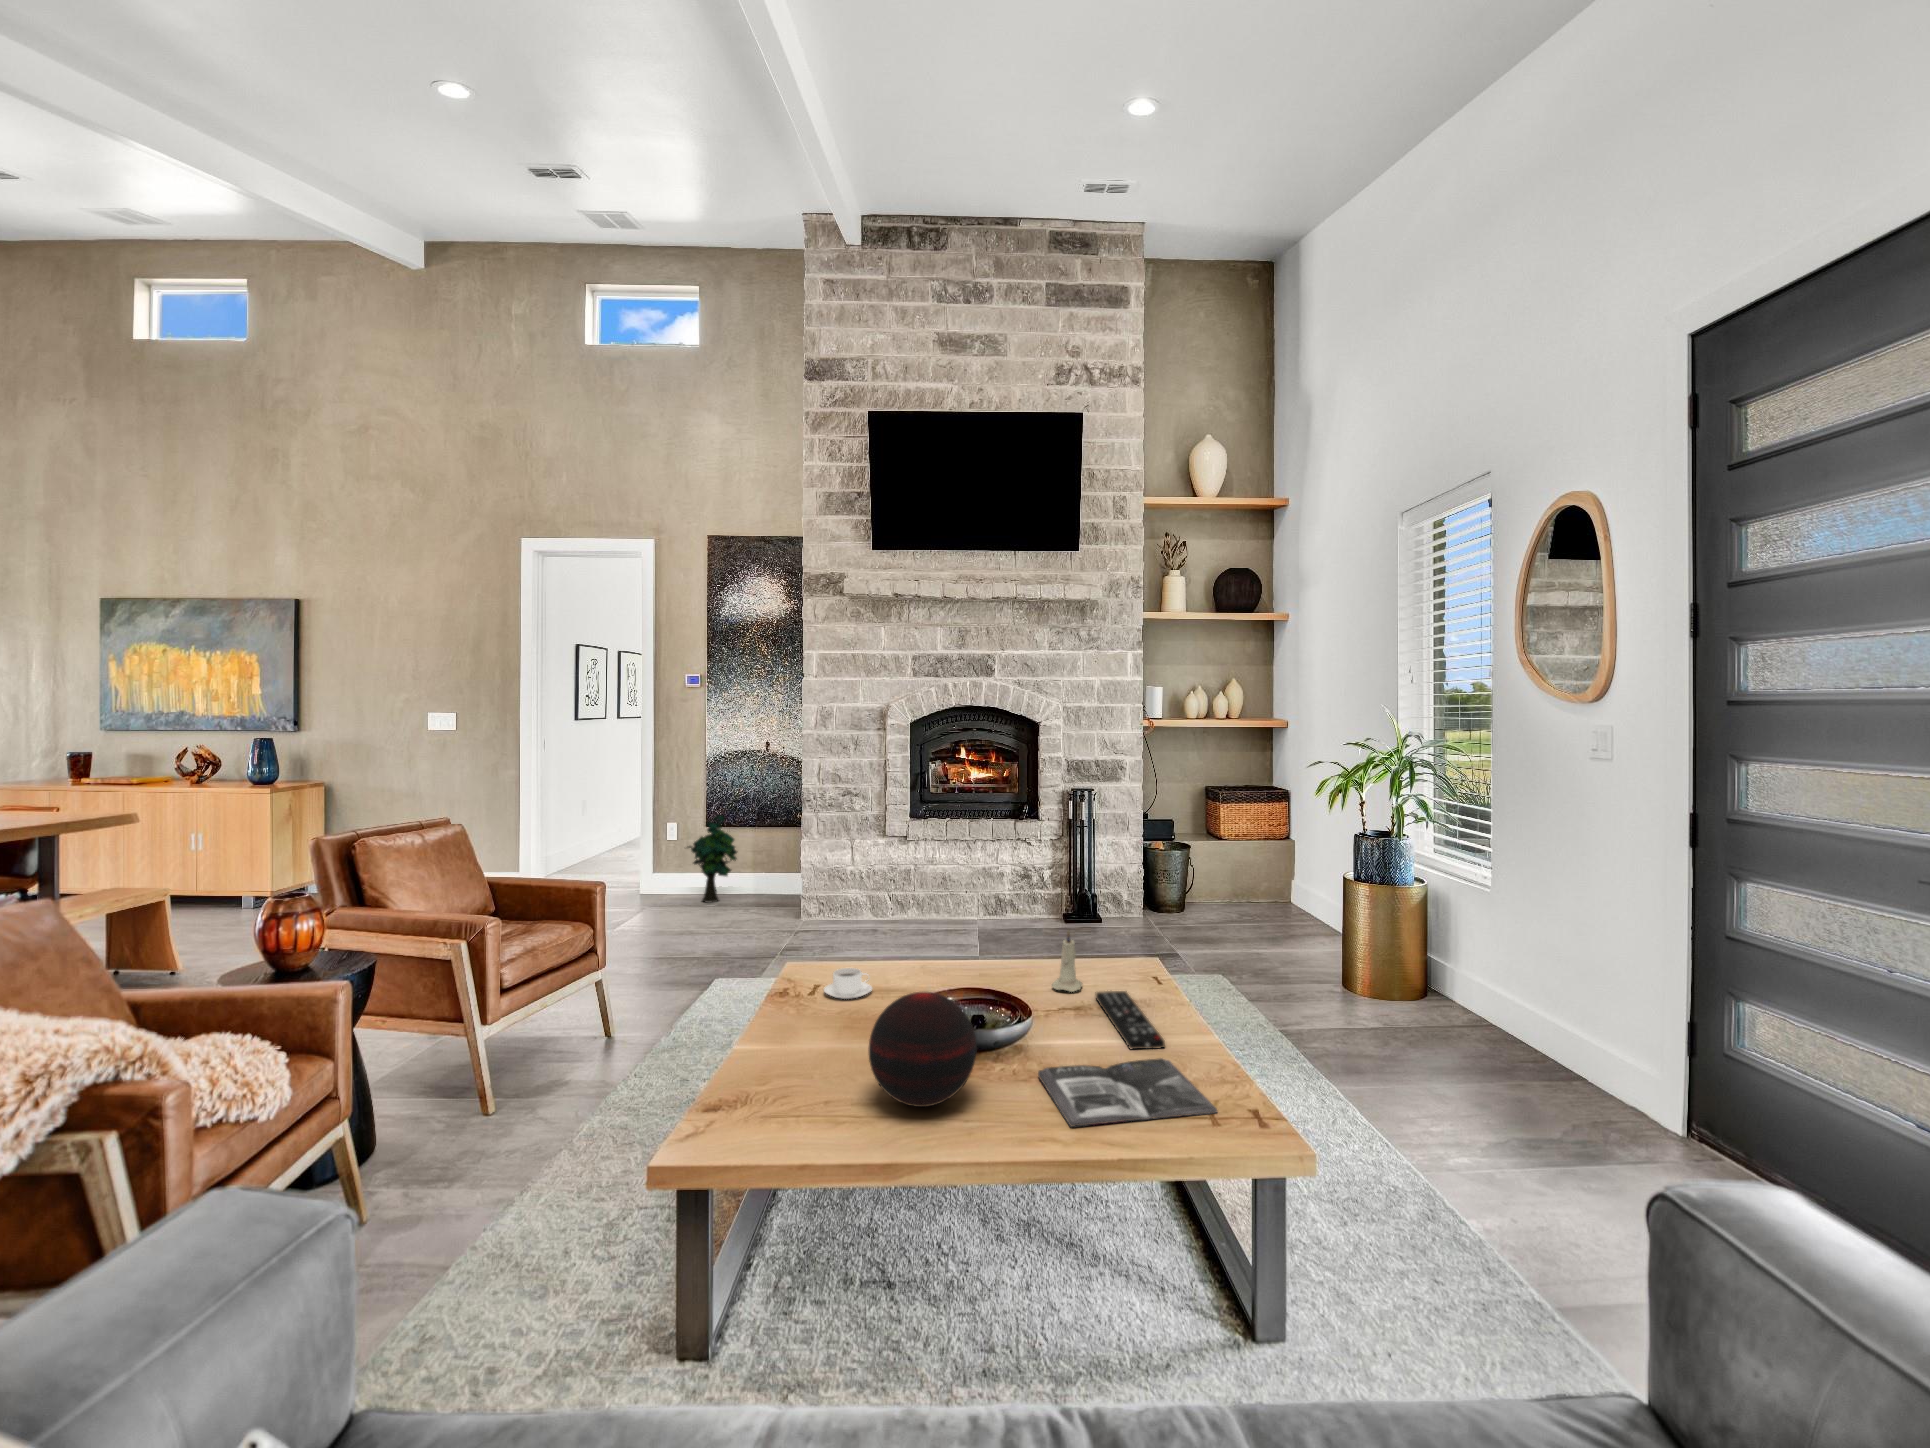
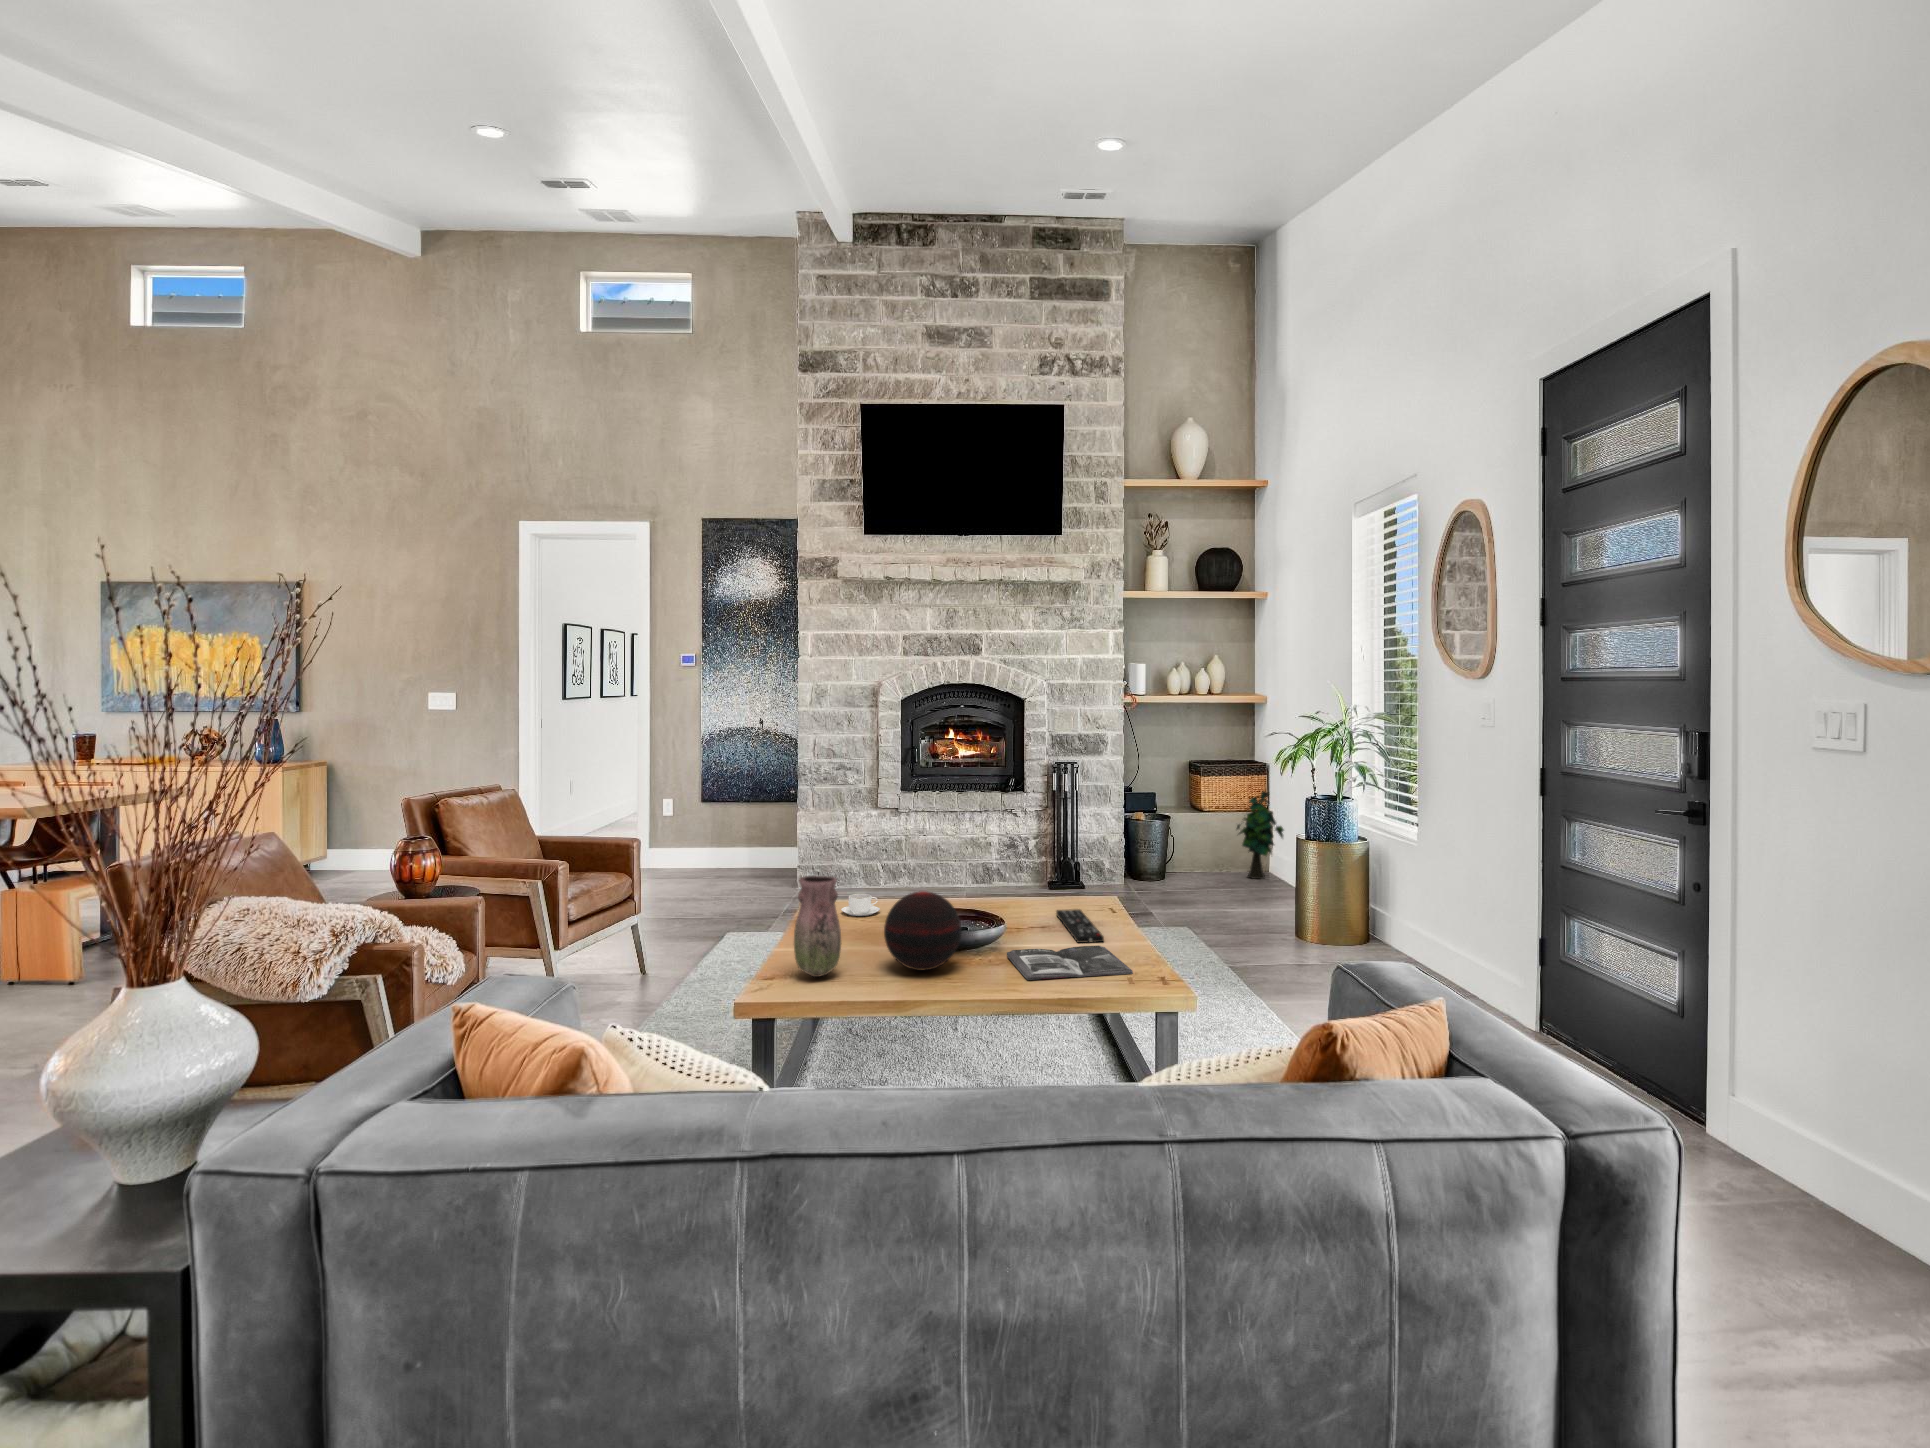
decorative plant: present [688,815,737,902] -> present [1237,791,1284,879]
candle: present [1052,932,1082,992] -> none [1022,862,1047,911]
vase: none [739,972,807,1121] -> present [794,876,841,977]

